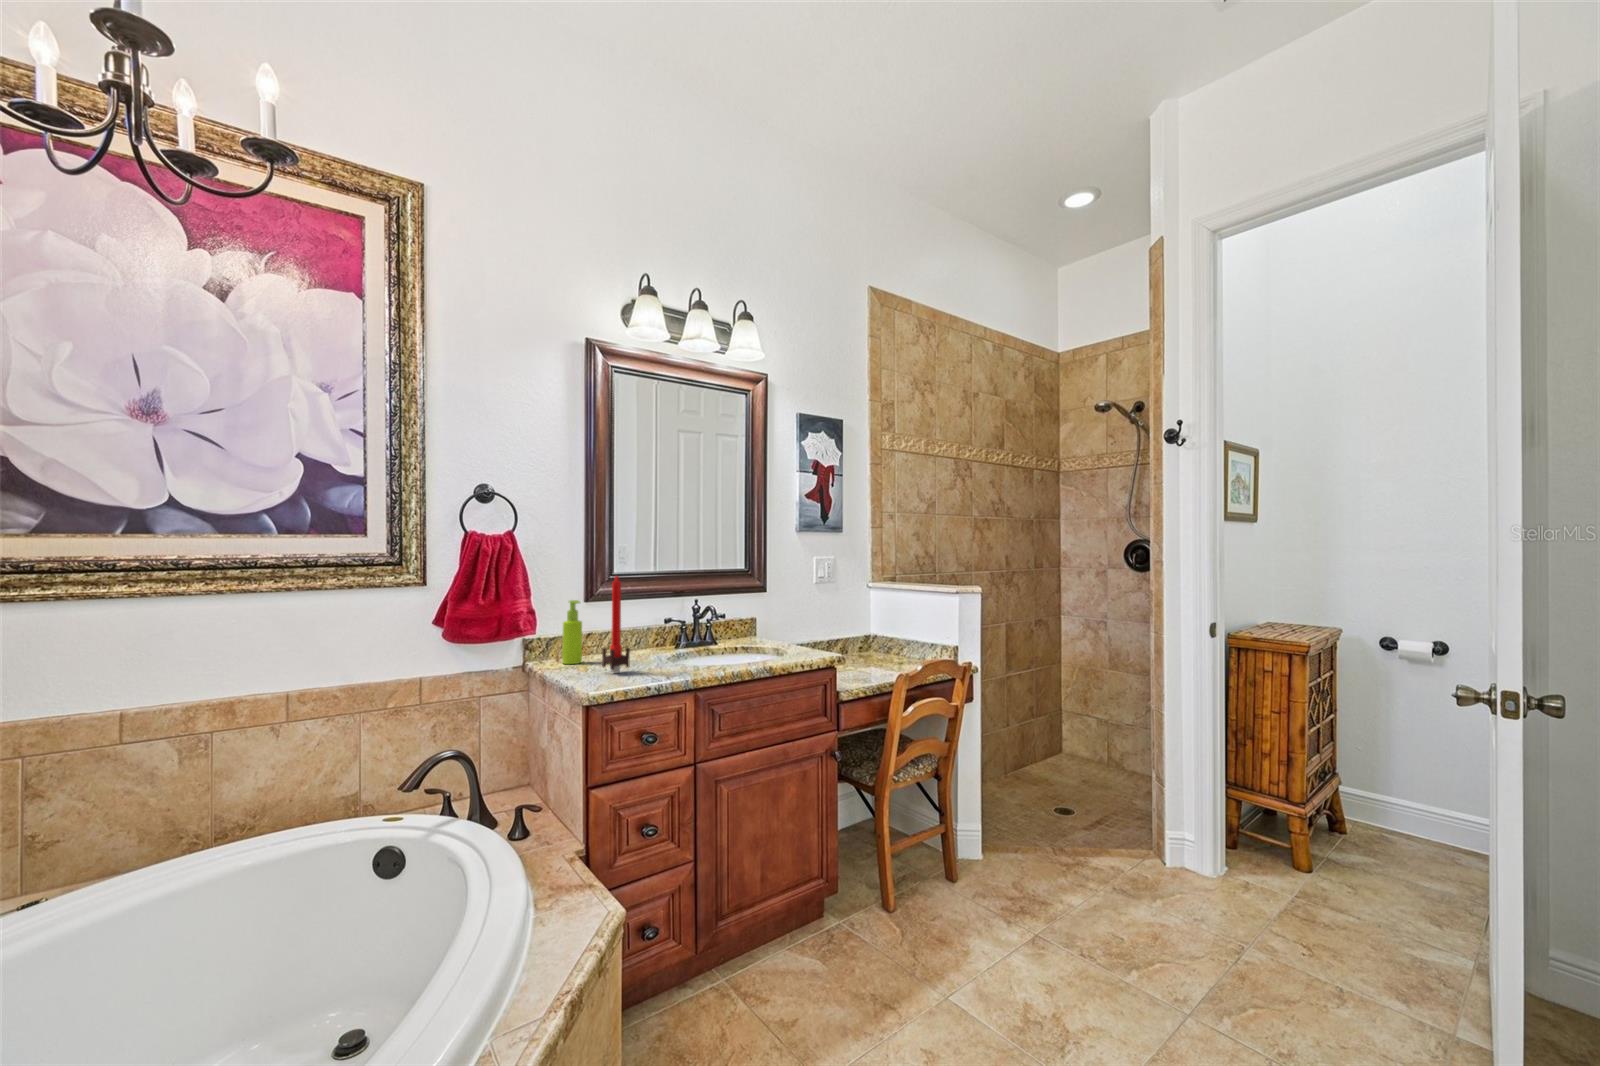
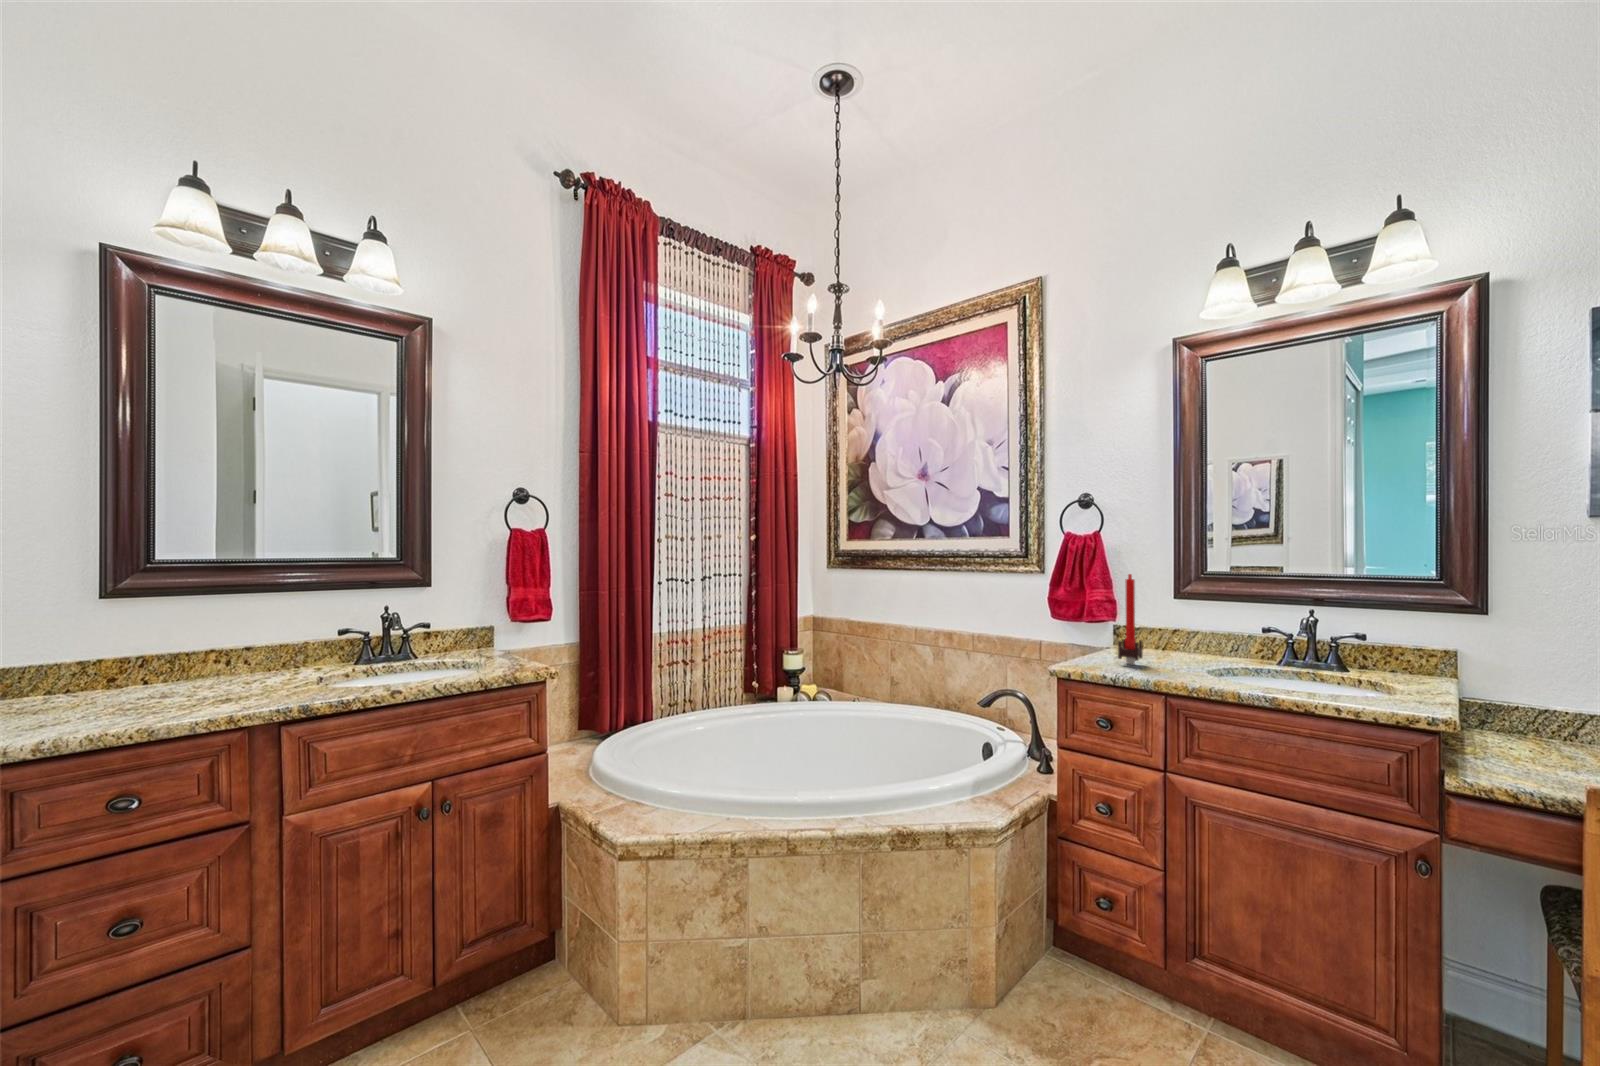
soap dispenser: present [562,600,582,664] -> none [1141,595,1161,655]

